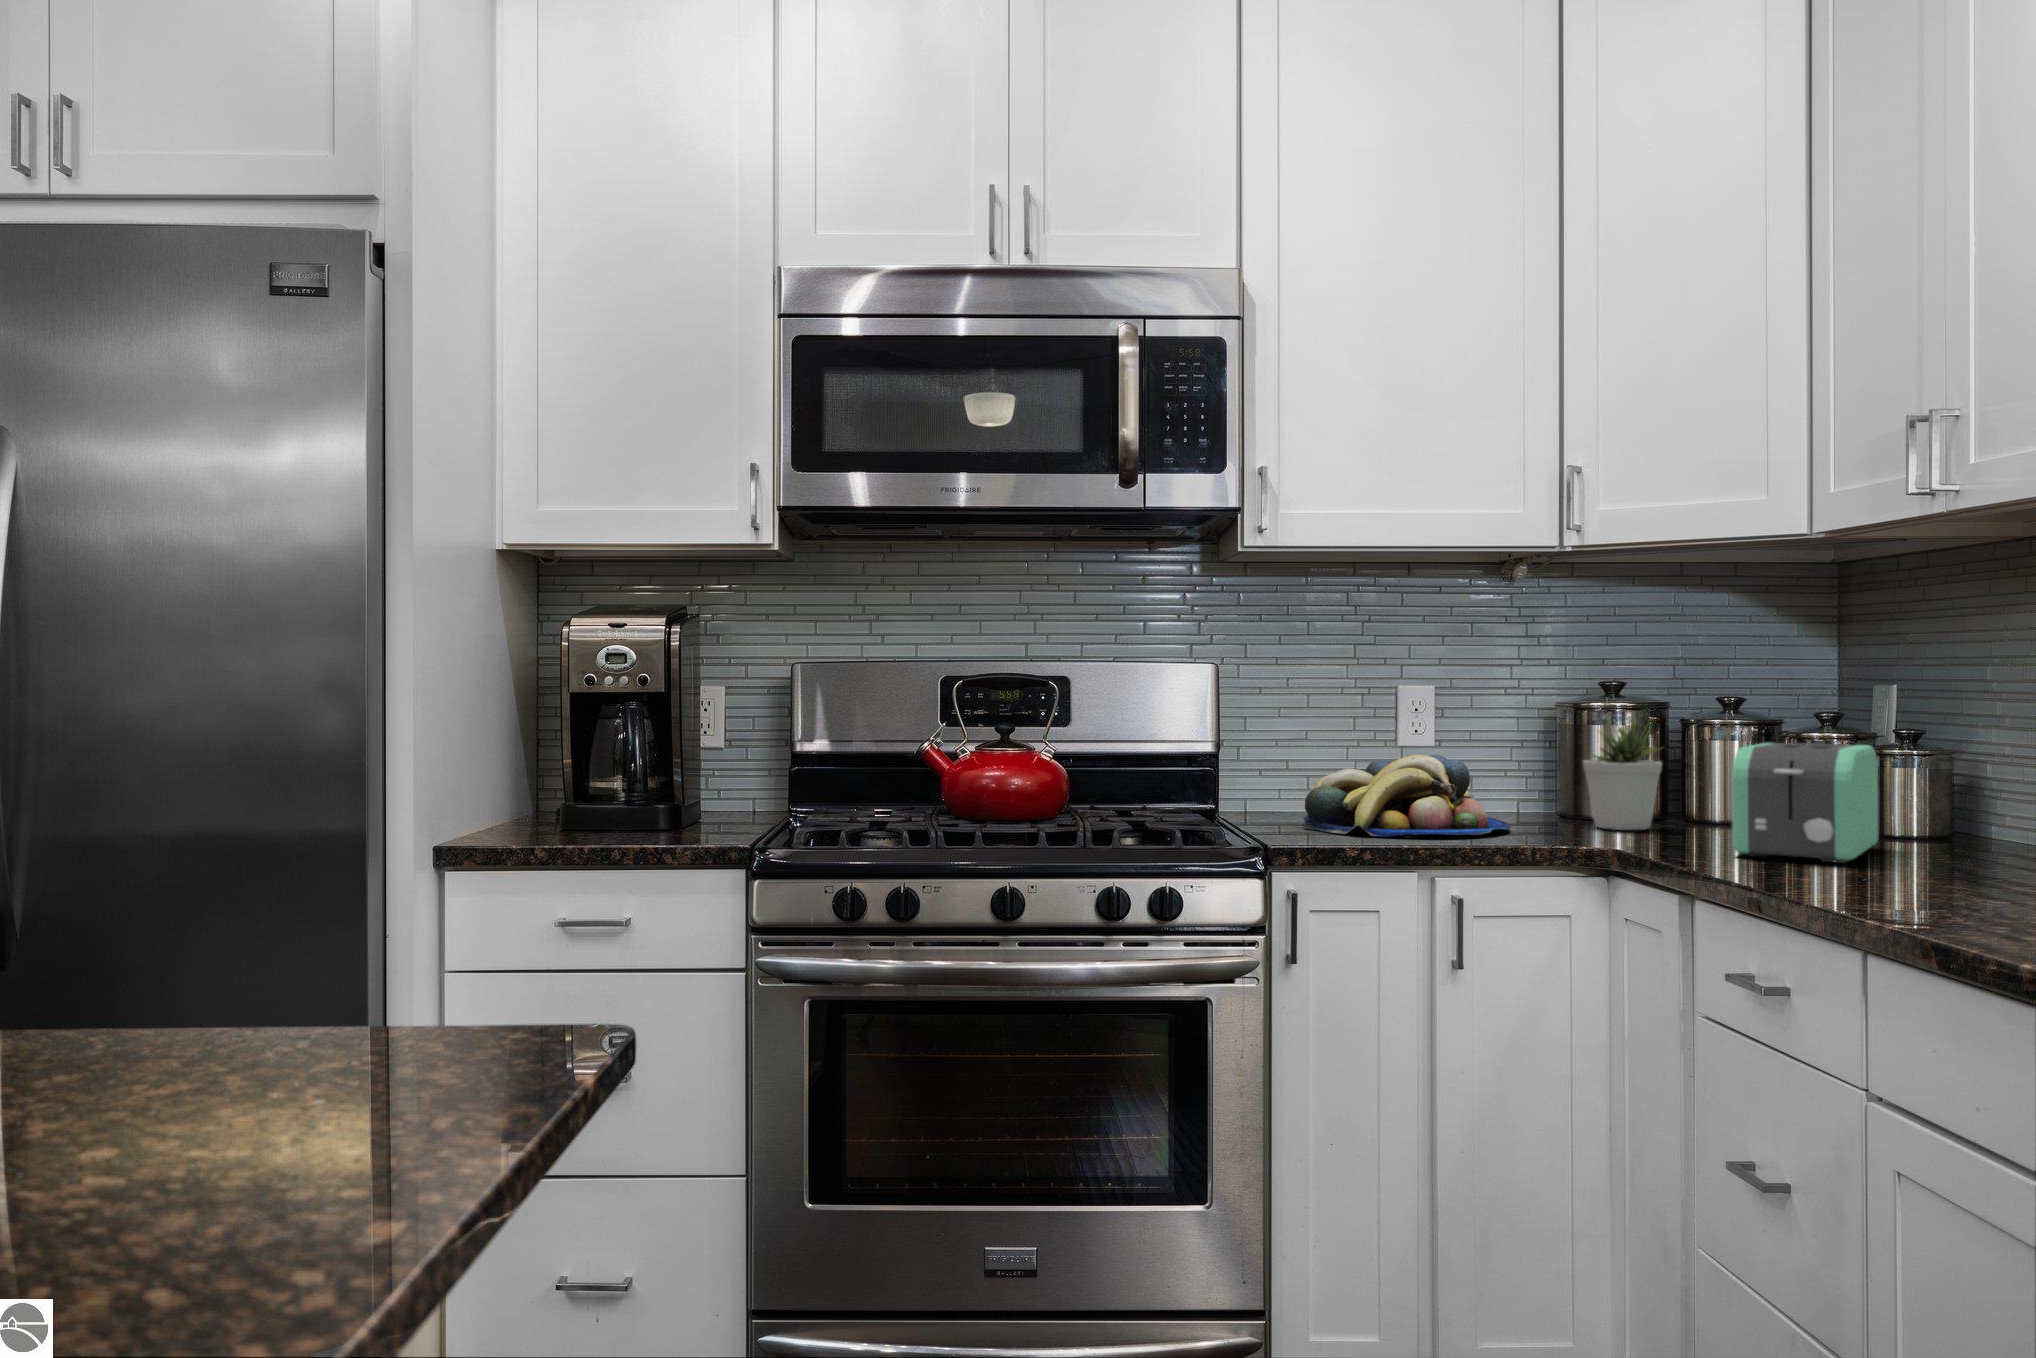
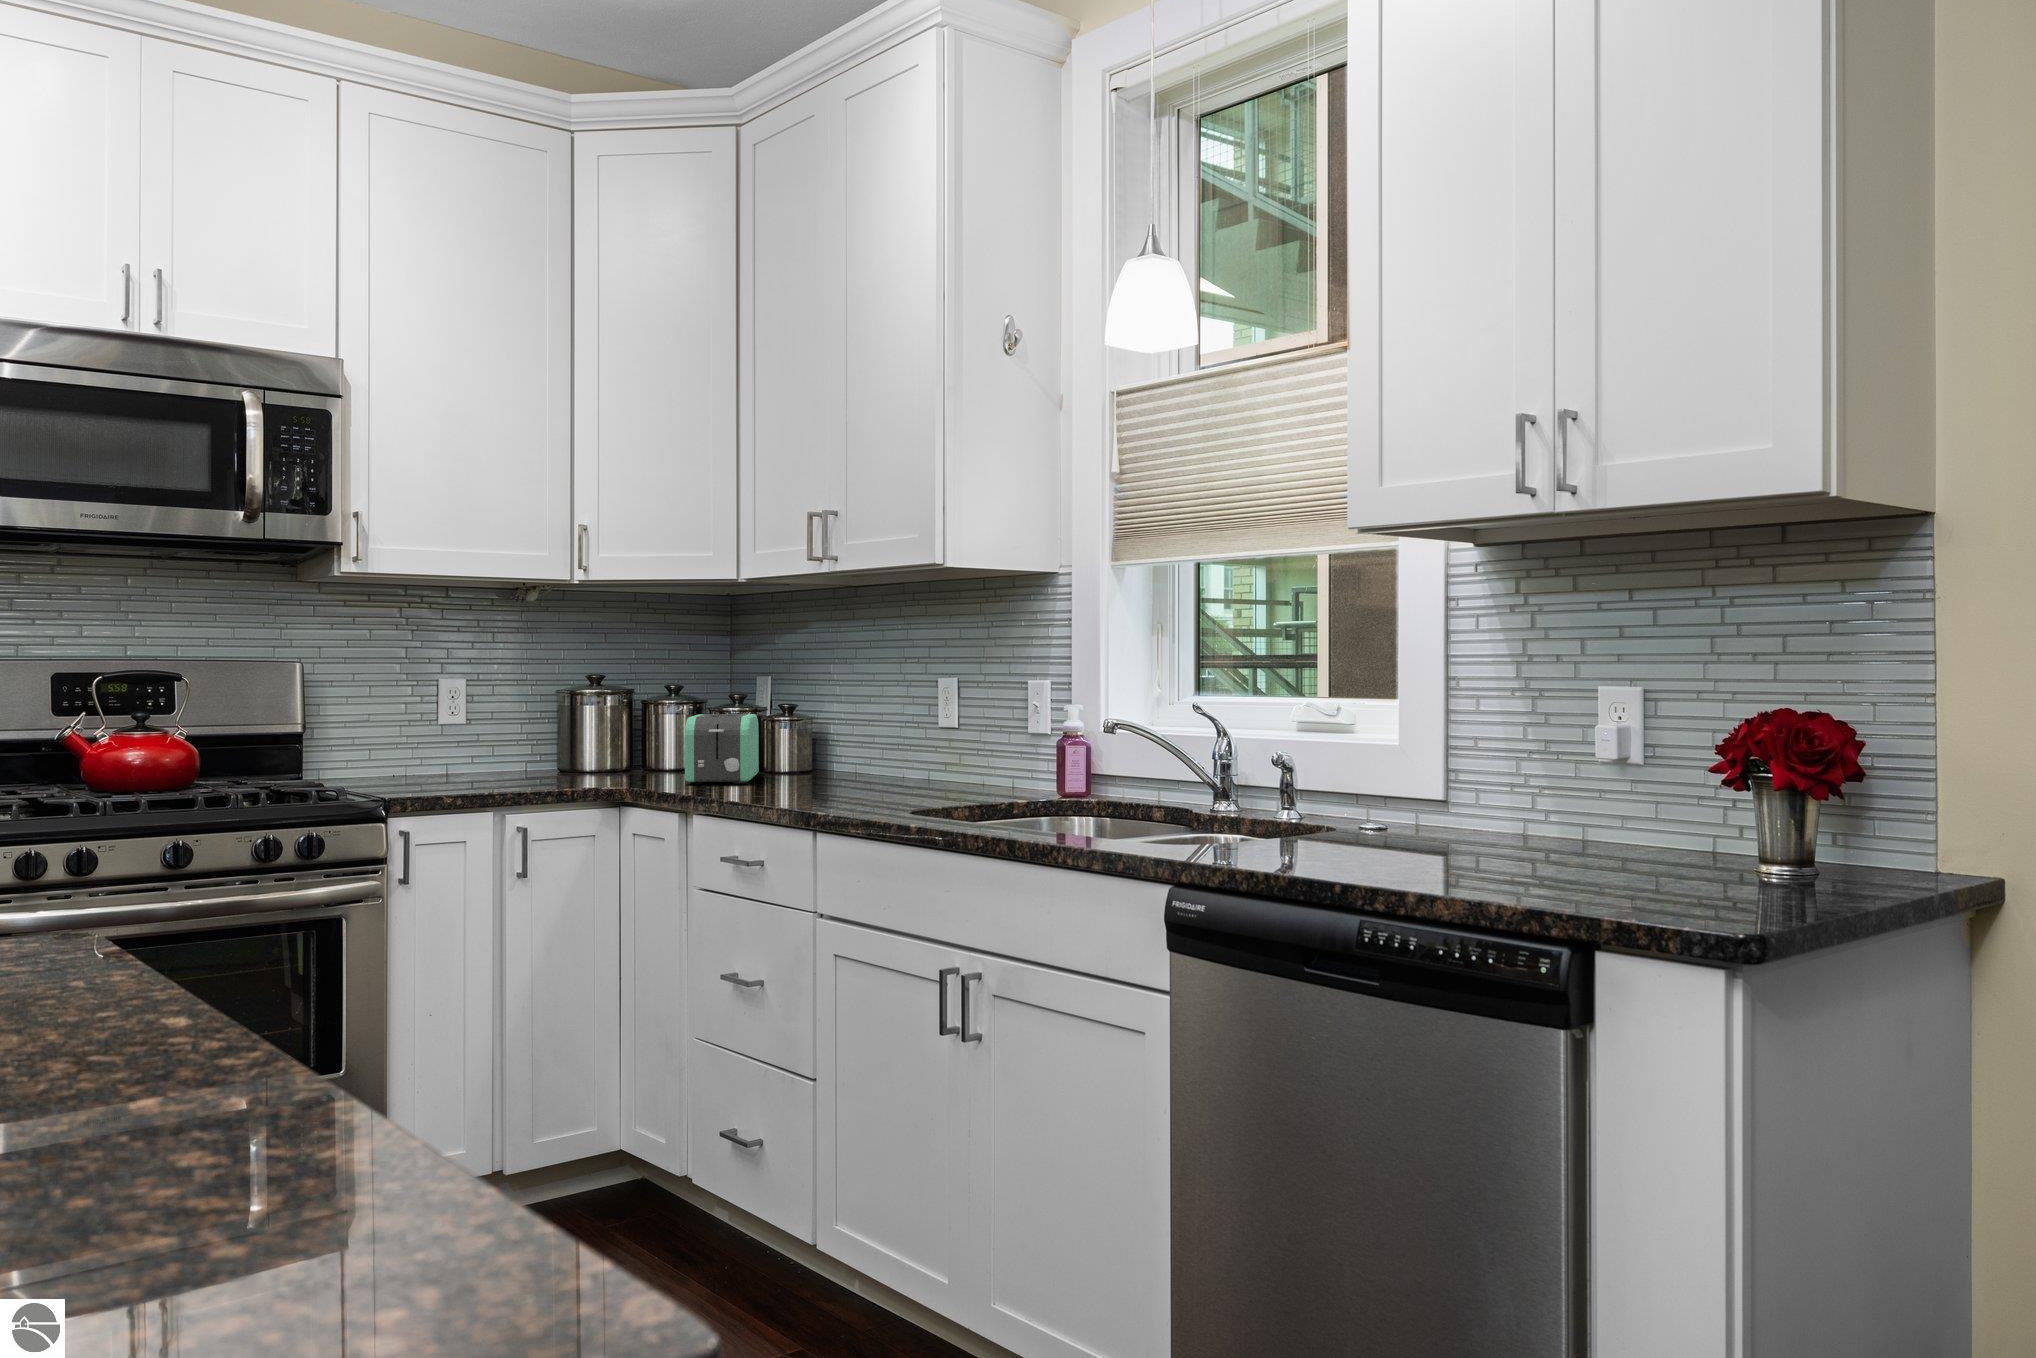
potted plant: present [1583,718,1662,830] -> none [584,698,636,776]
fruit bowl: present [1304,755,1510,836] -> none [385,730,541,789]

